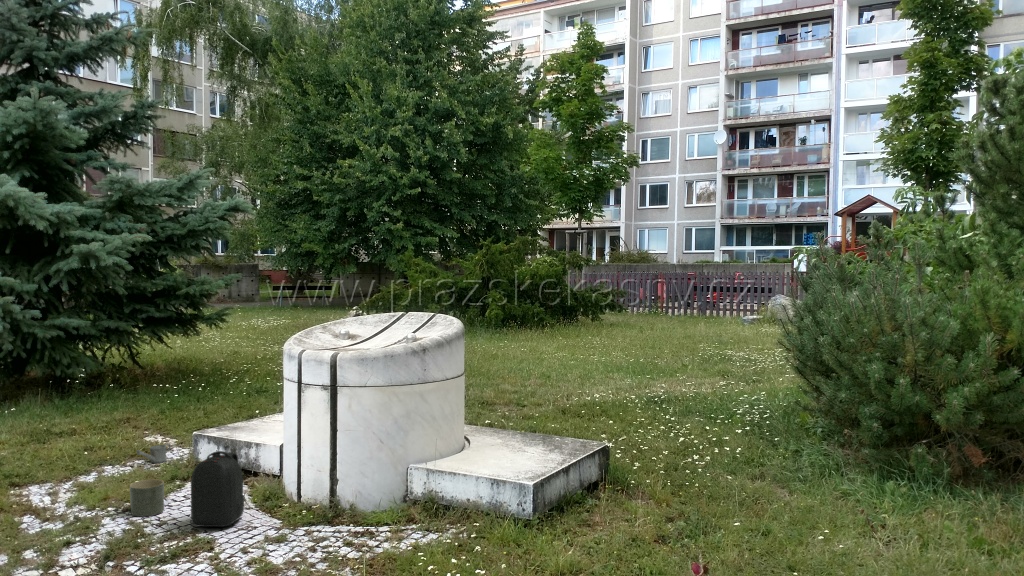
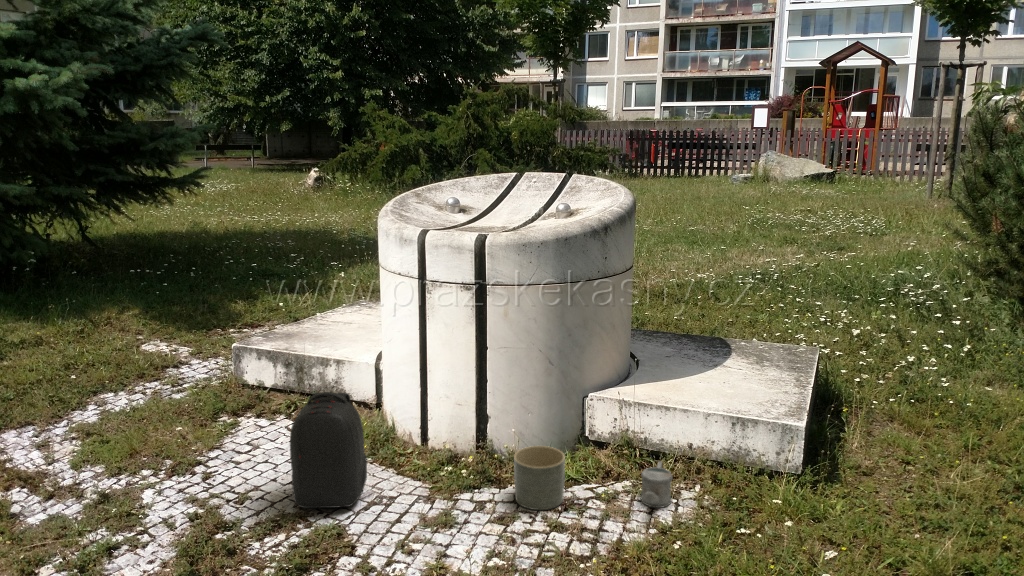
watering can: present [137,444,171,463] -> present [641,461,673,508]
planter: present [130,479,164,517] -> present [514,446,565,510]

